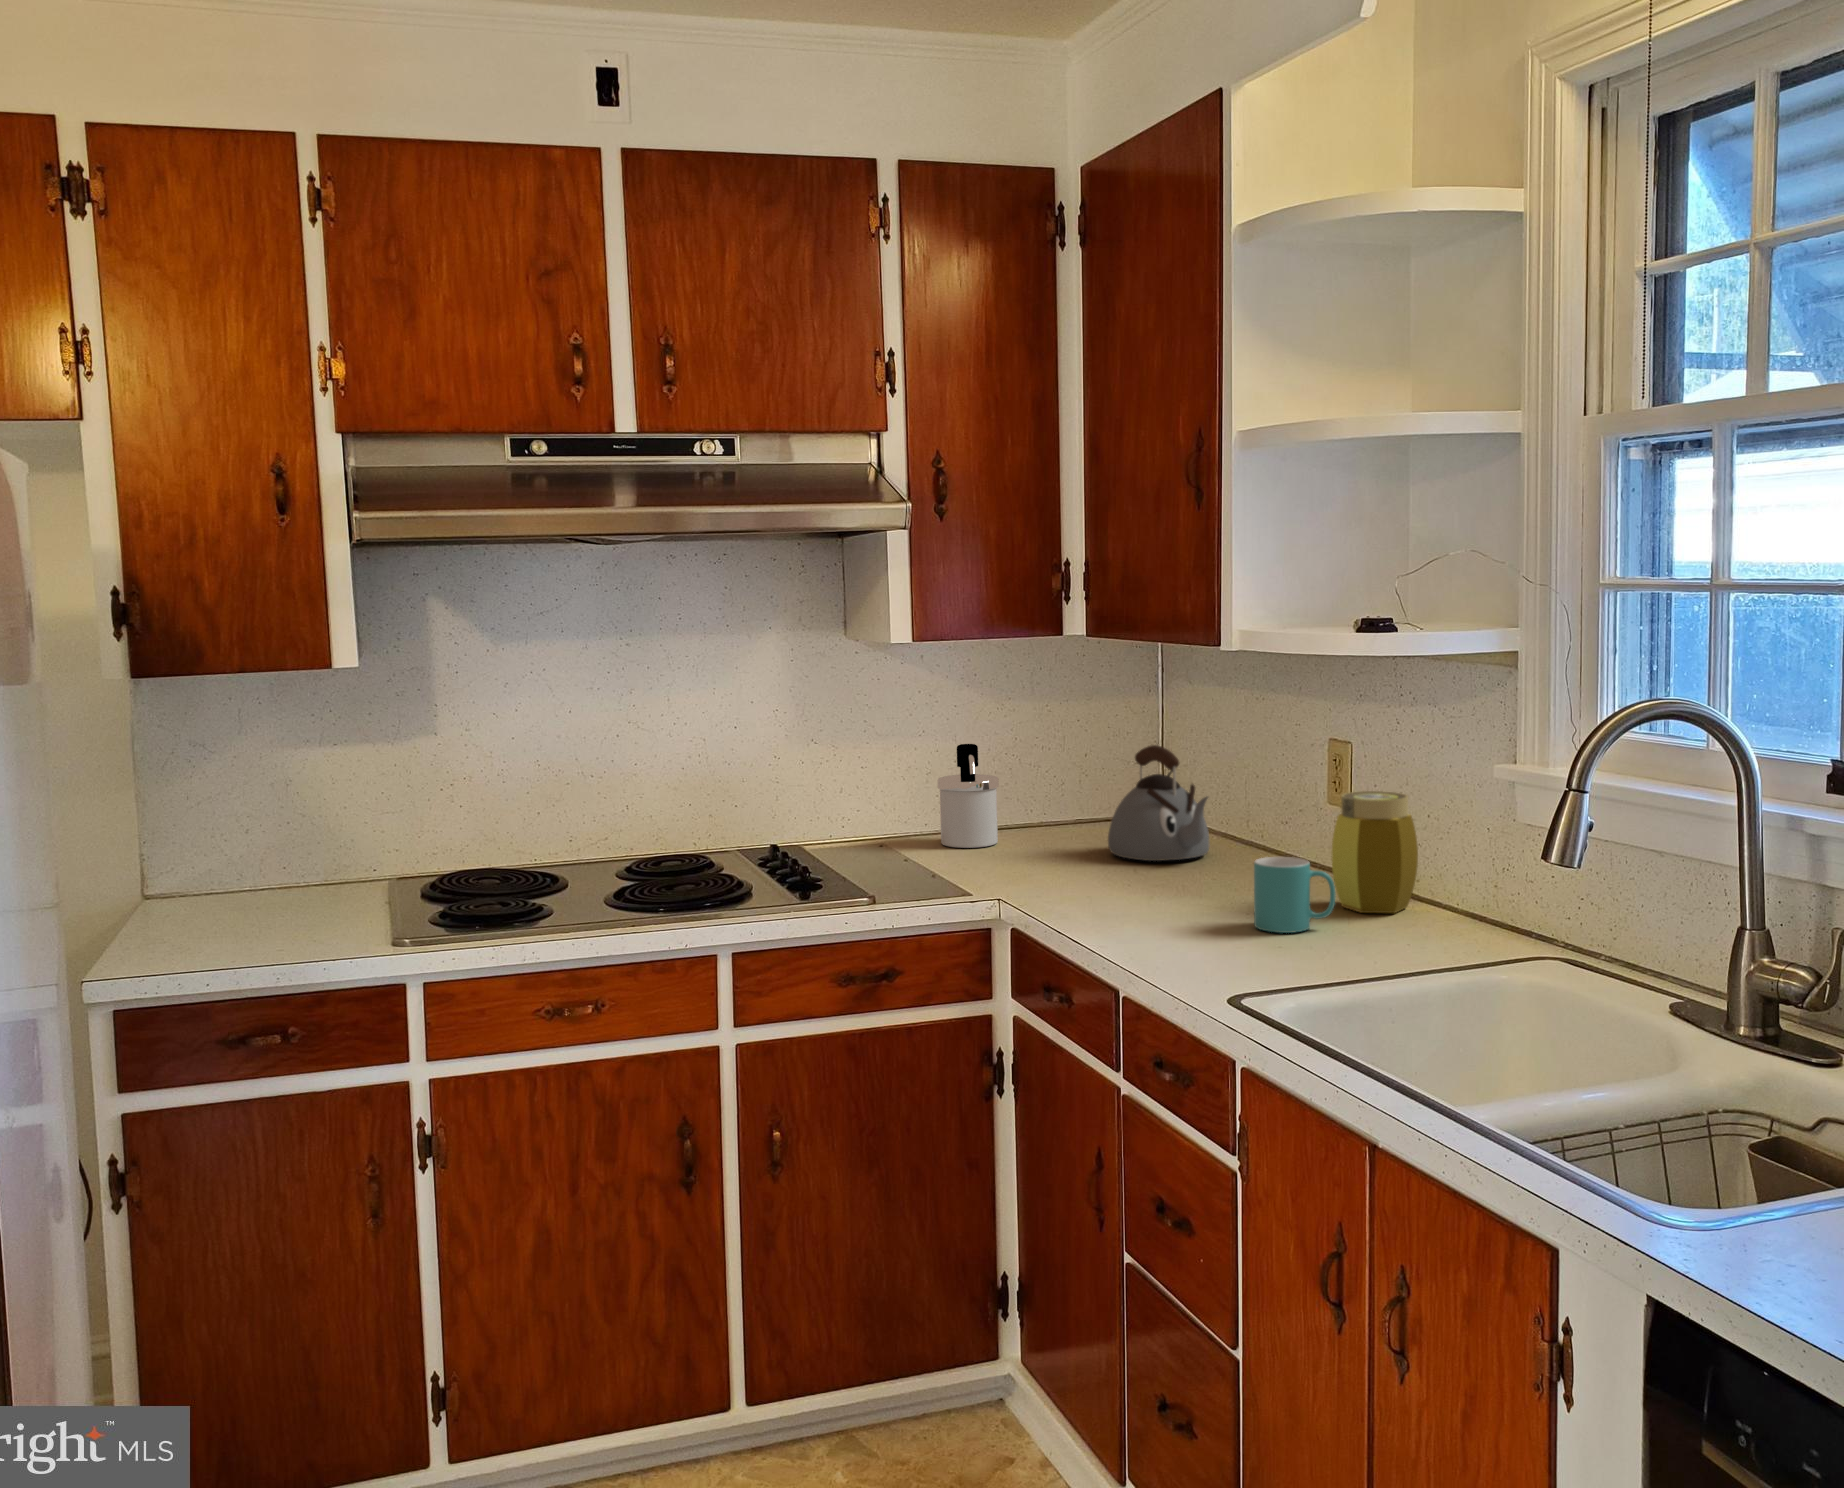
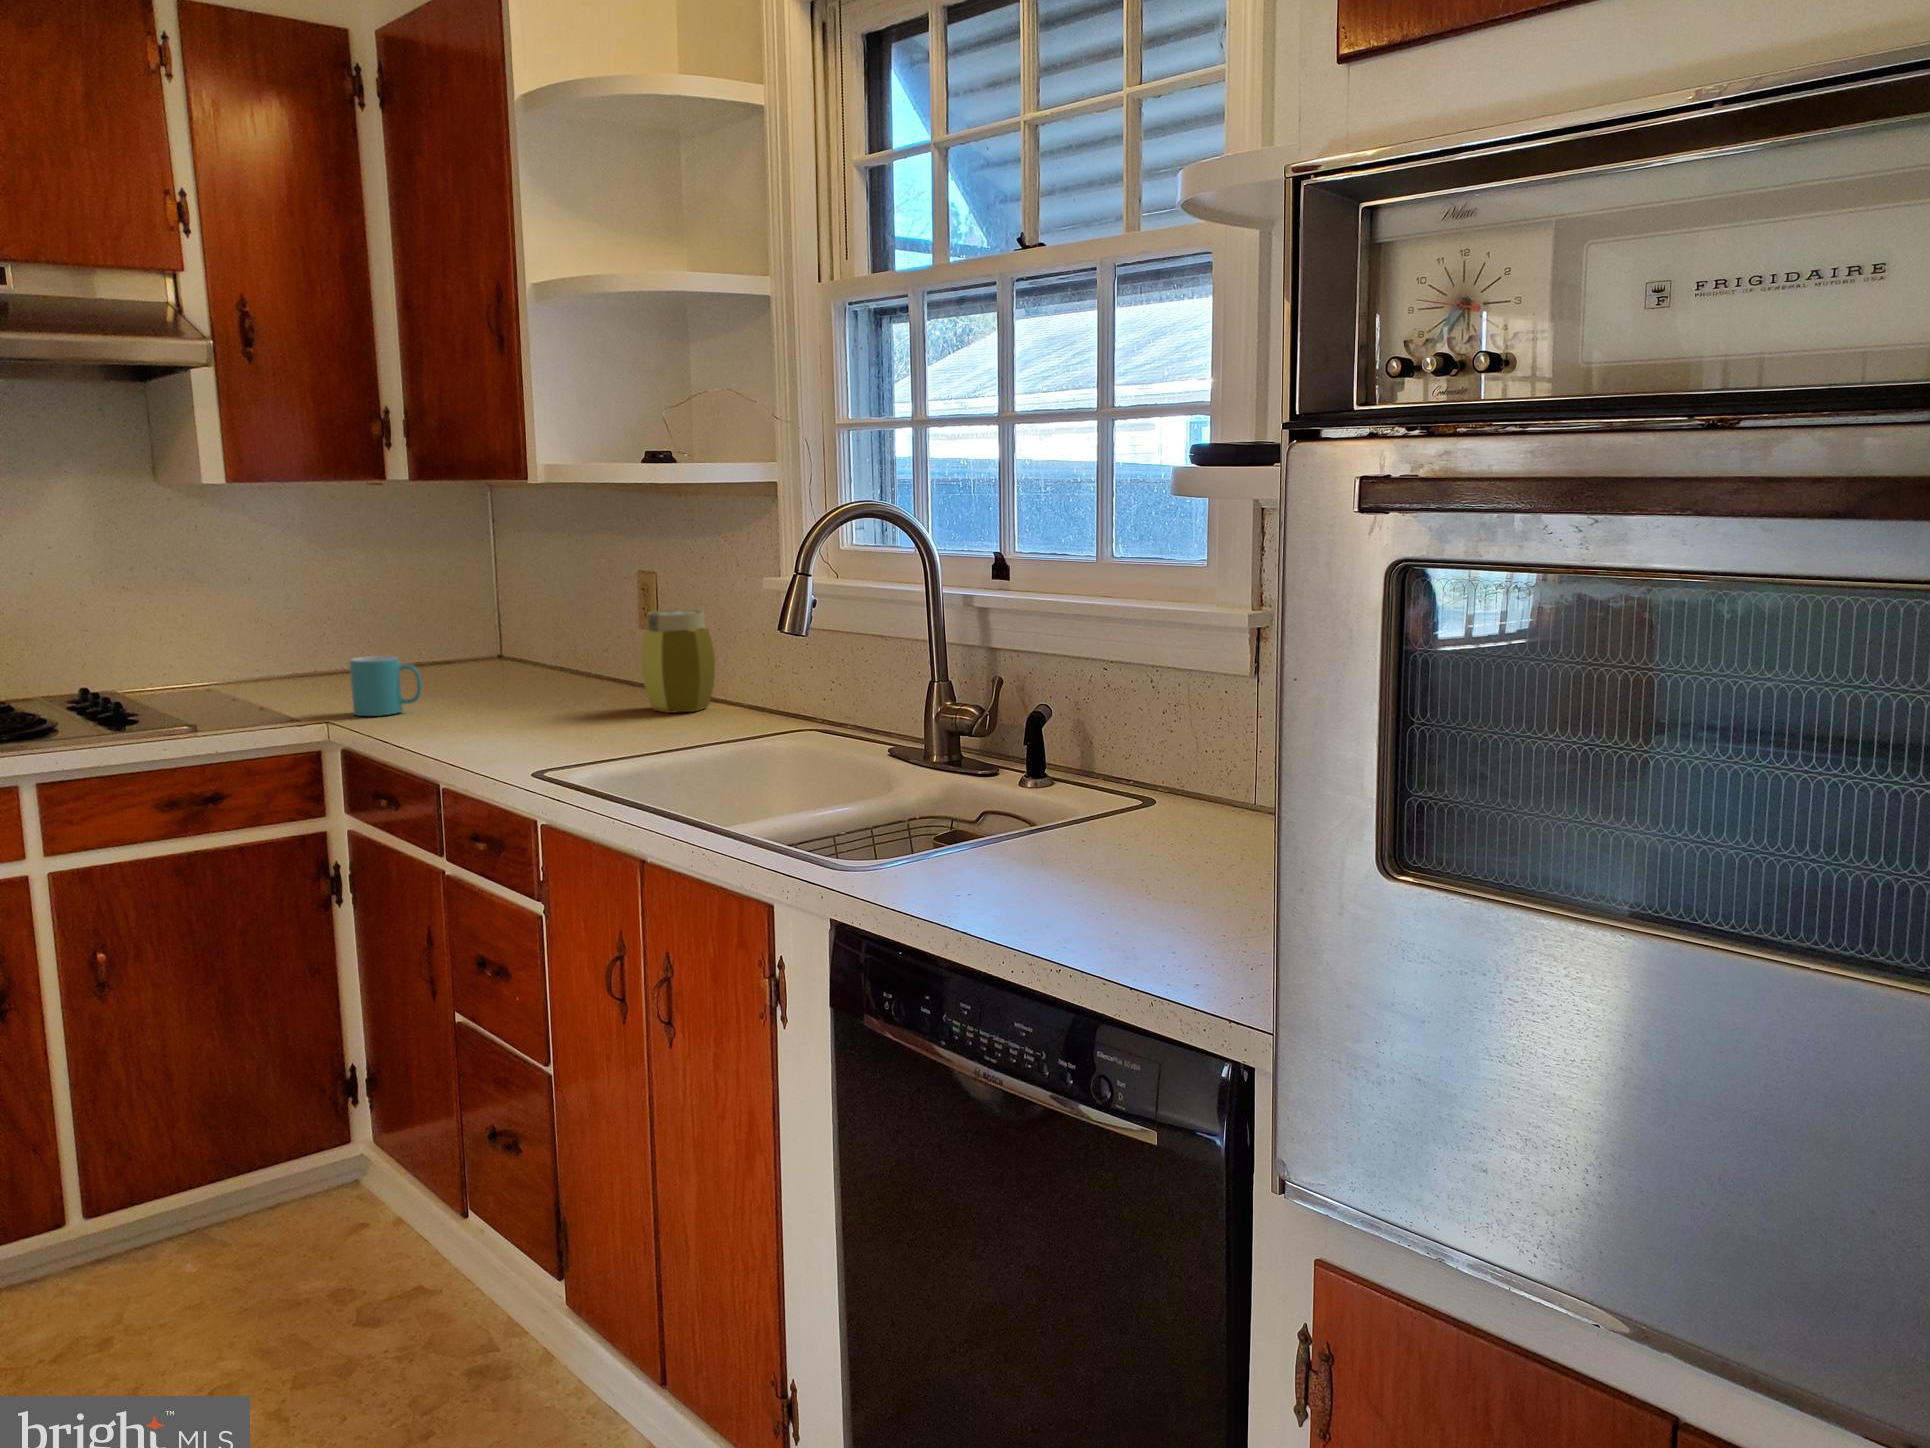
soap dispenser: present [938,744,999,848] -> none [266,590,335,691]
kettle: present [1108,745,1209,861] -> none [445,585,543,690]
mug: present [1254,857,1335,933] -> present [350,656,422,716]

